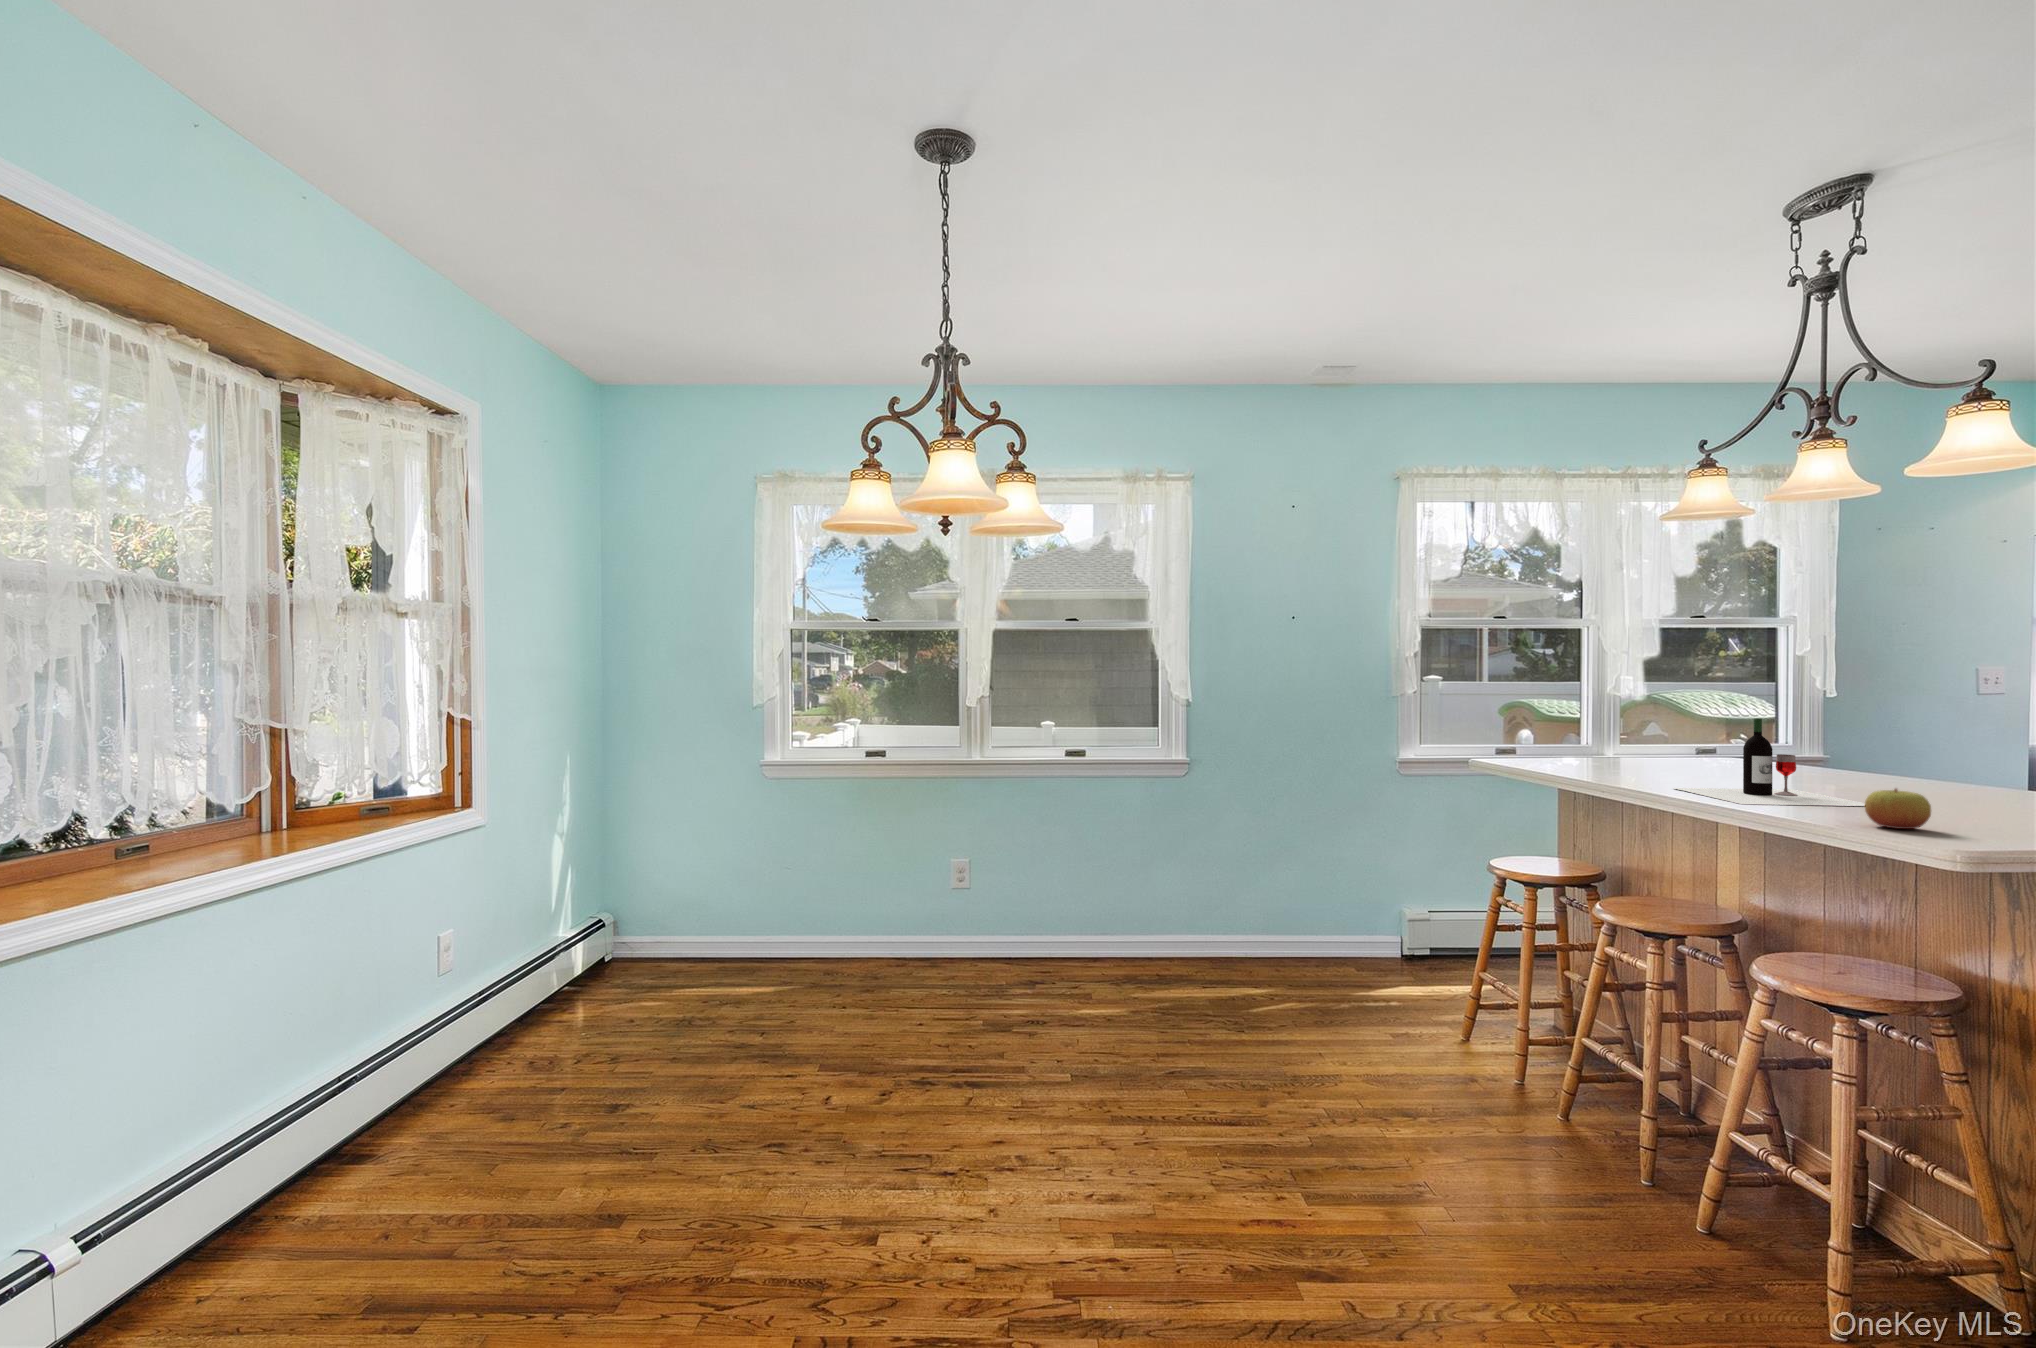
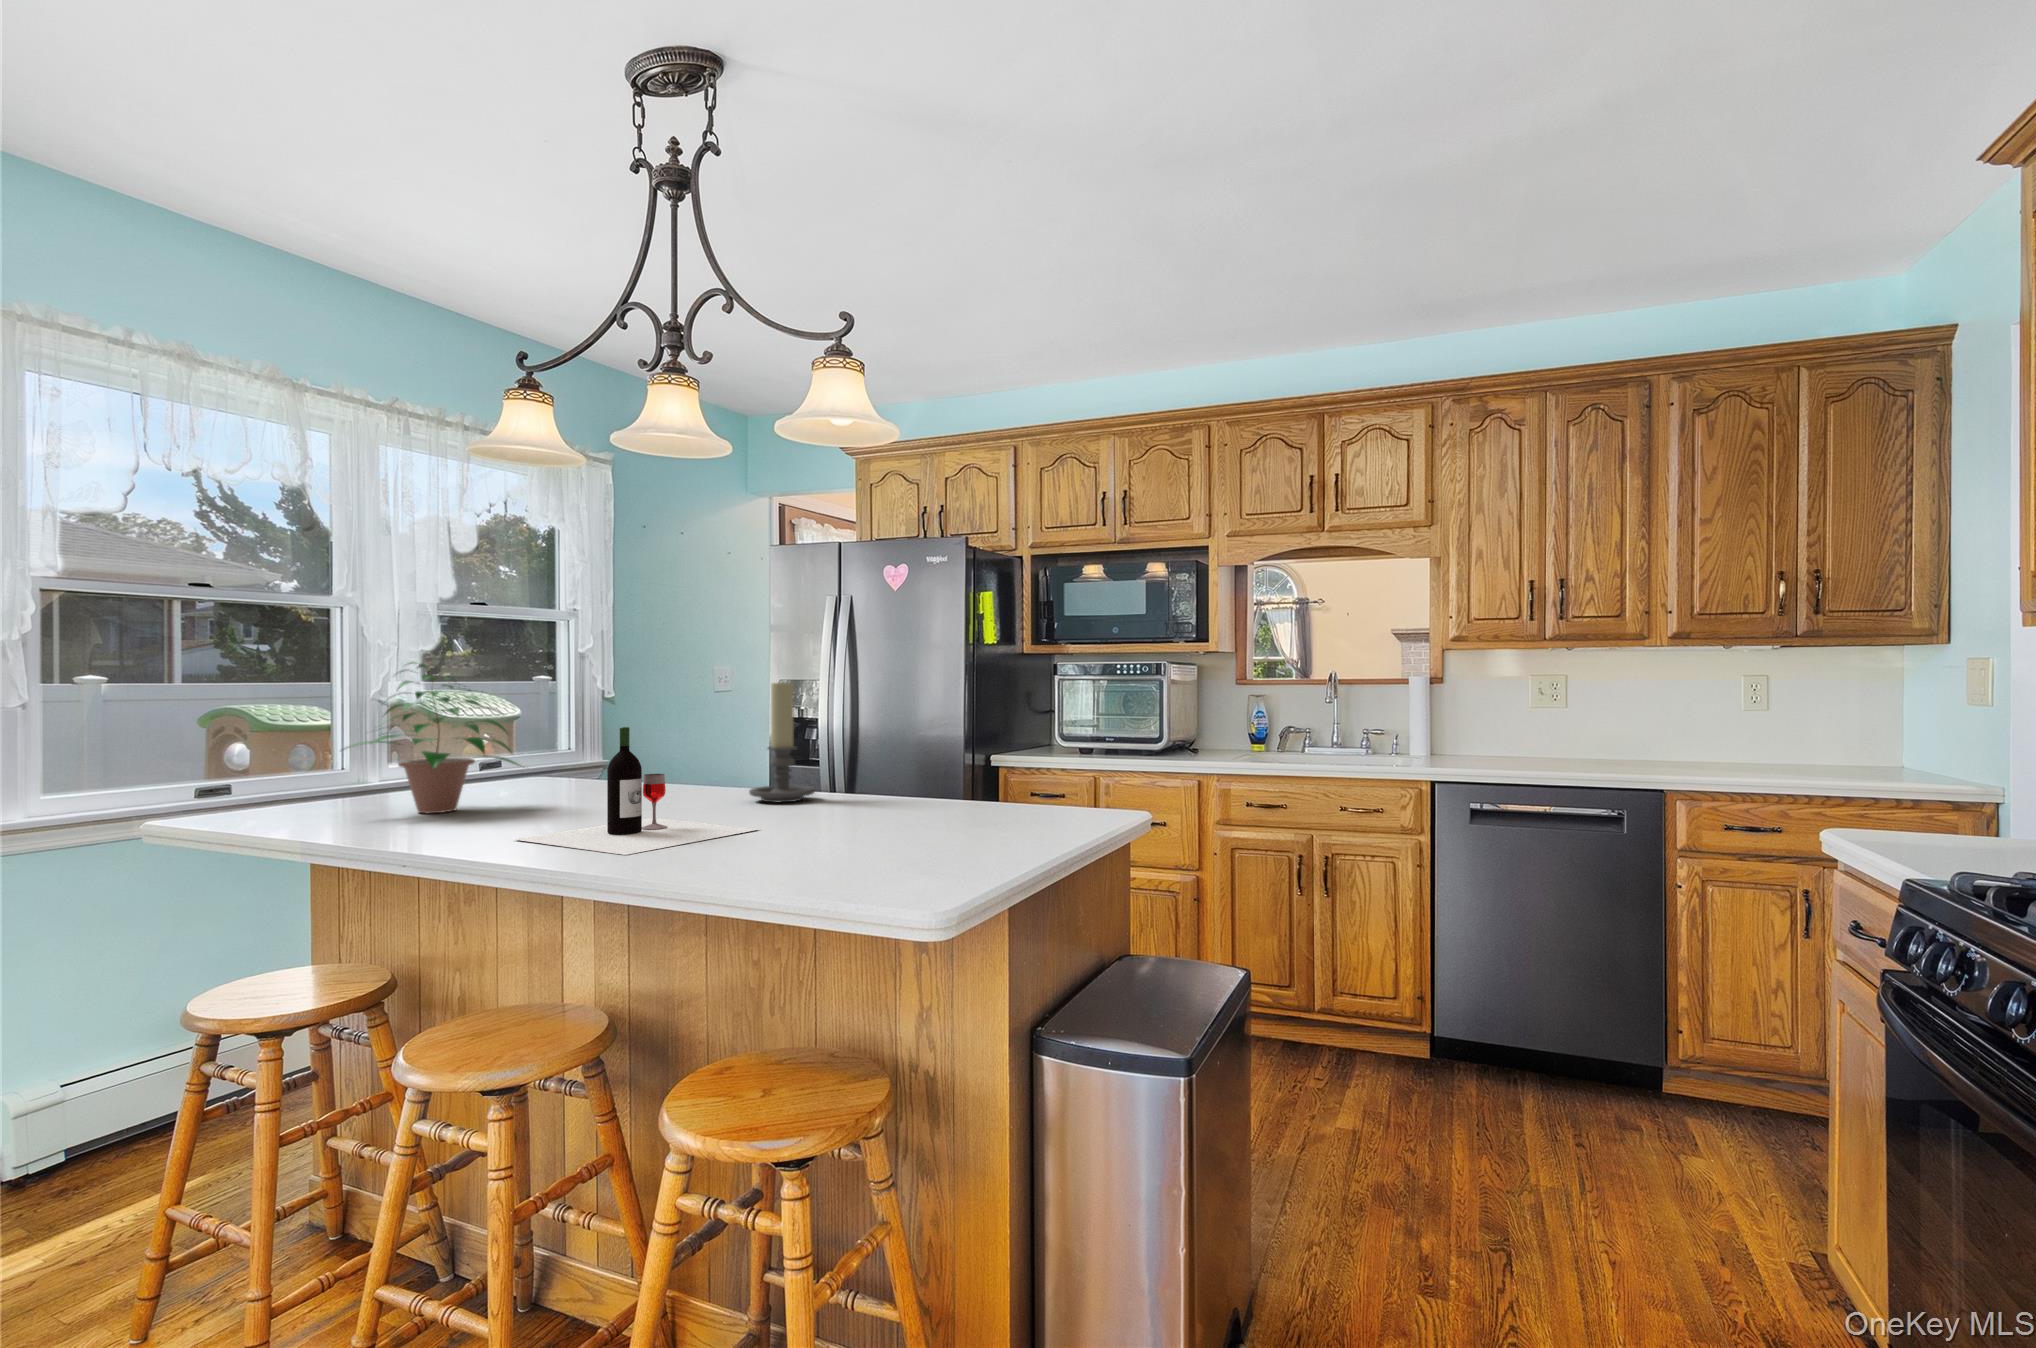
potted plant: none [1572,669,1704,771] -> present [345,662,519,813]
candle holder: none [1910,686,1991,796] -> present [749,682,815,802]
apple: present [1865,789,1931,829] -> none [789,811,855,865]

